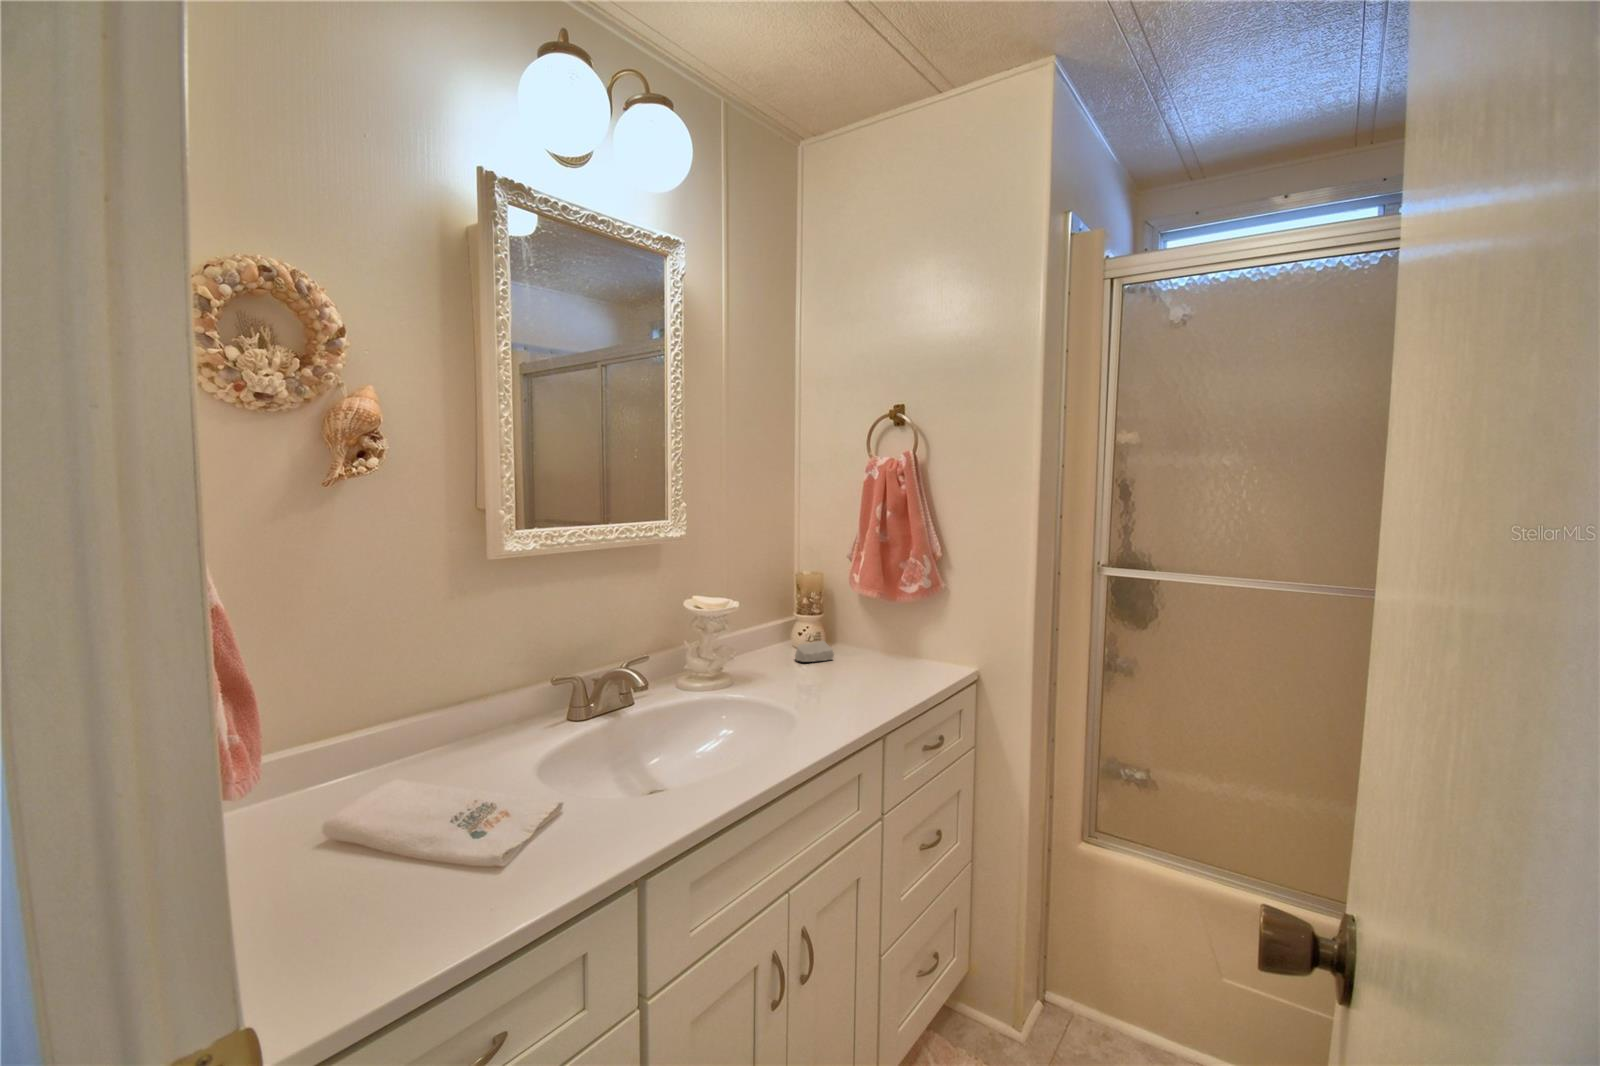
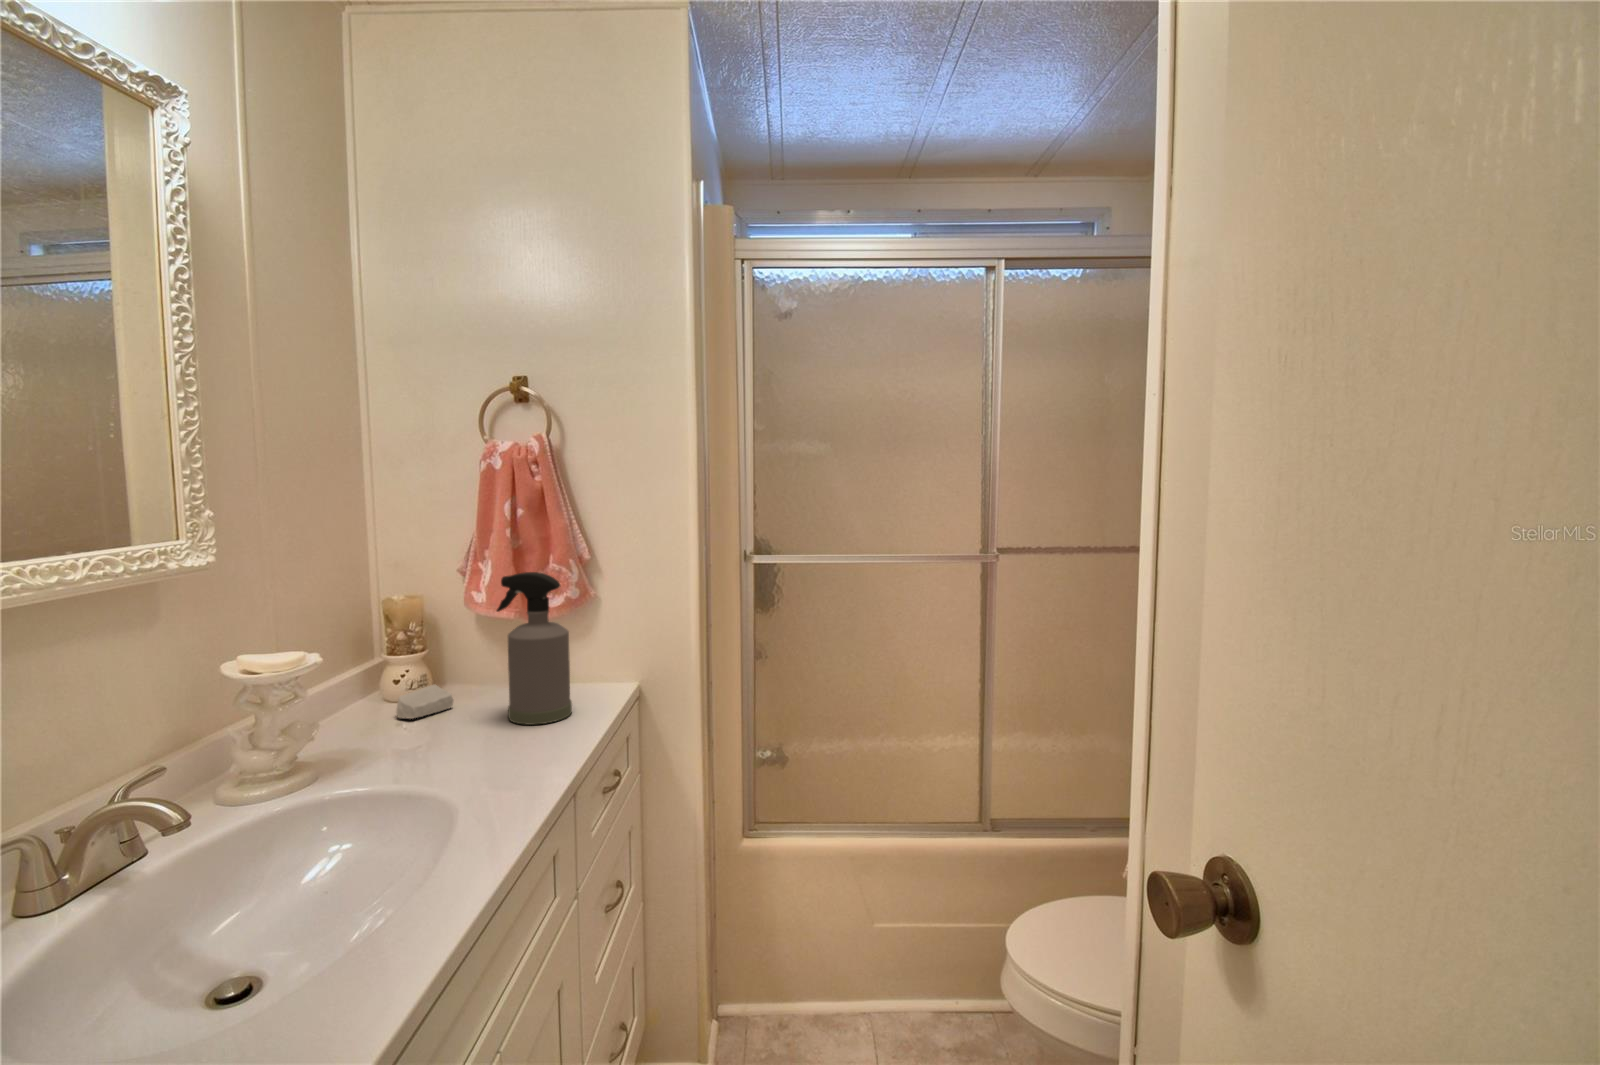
spray bottle: none [860,560,913,682] -> present [496,572,572,725]

